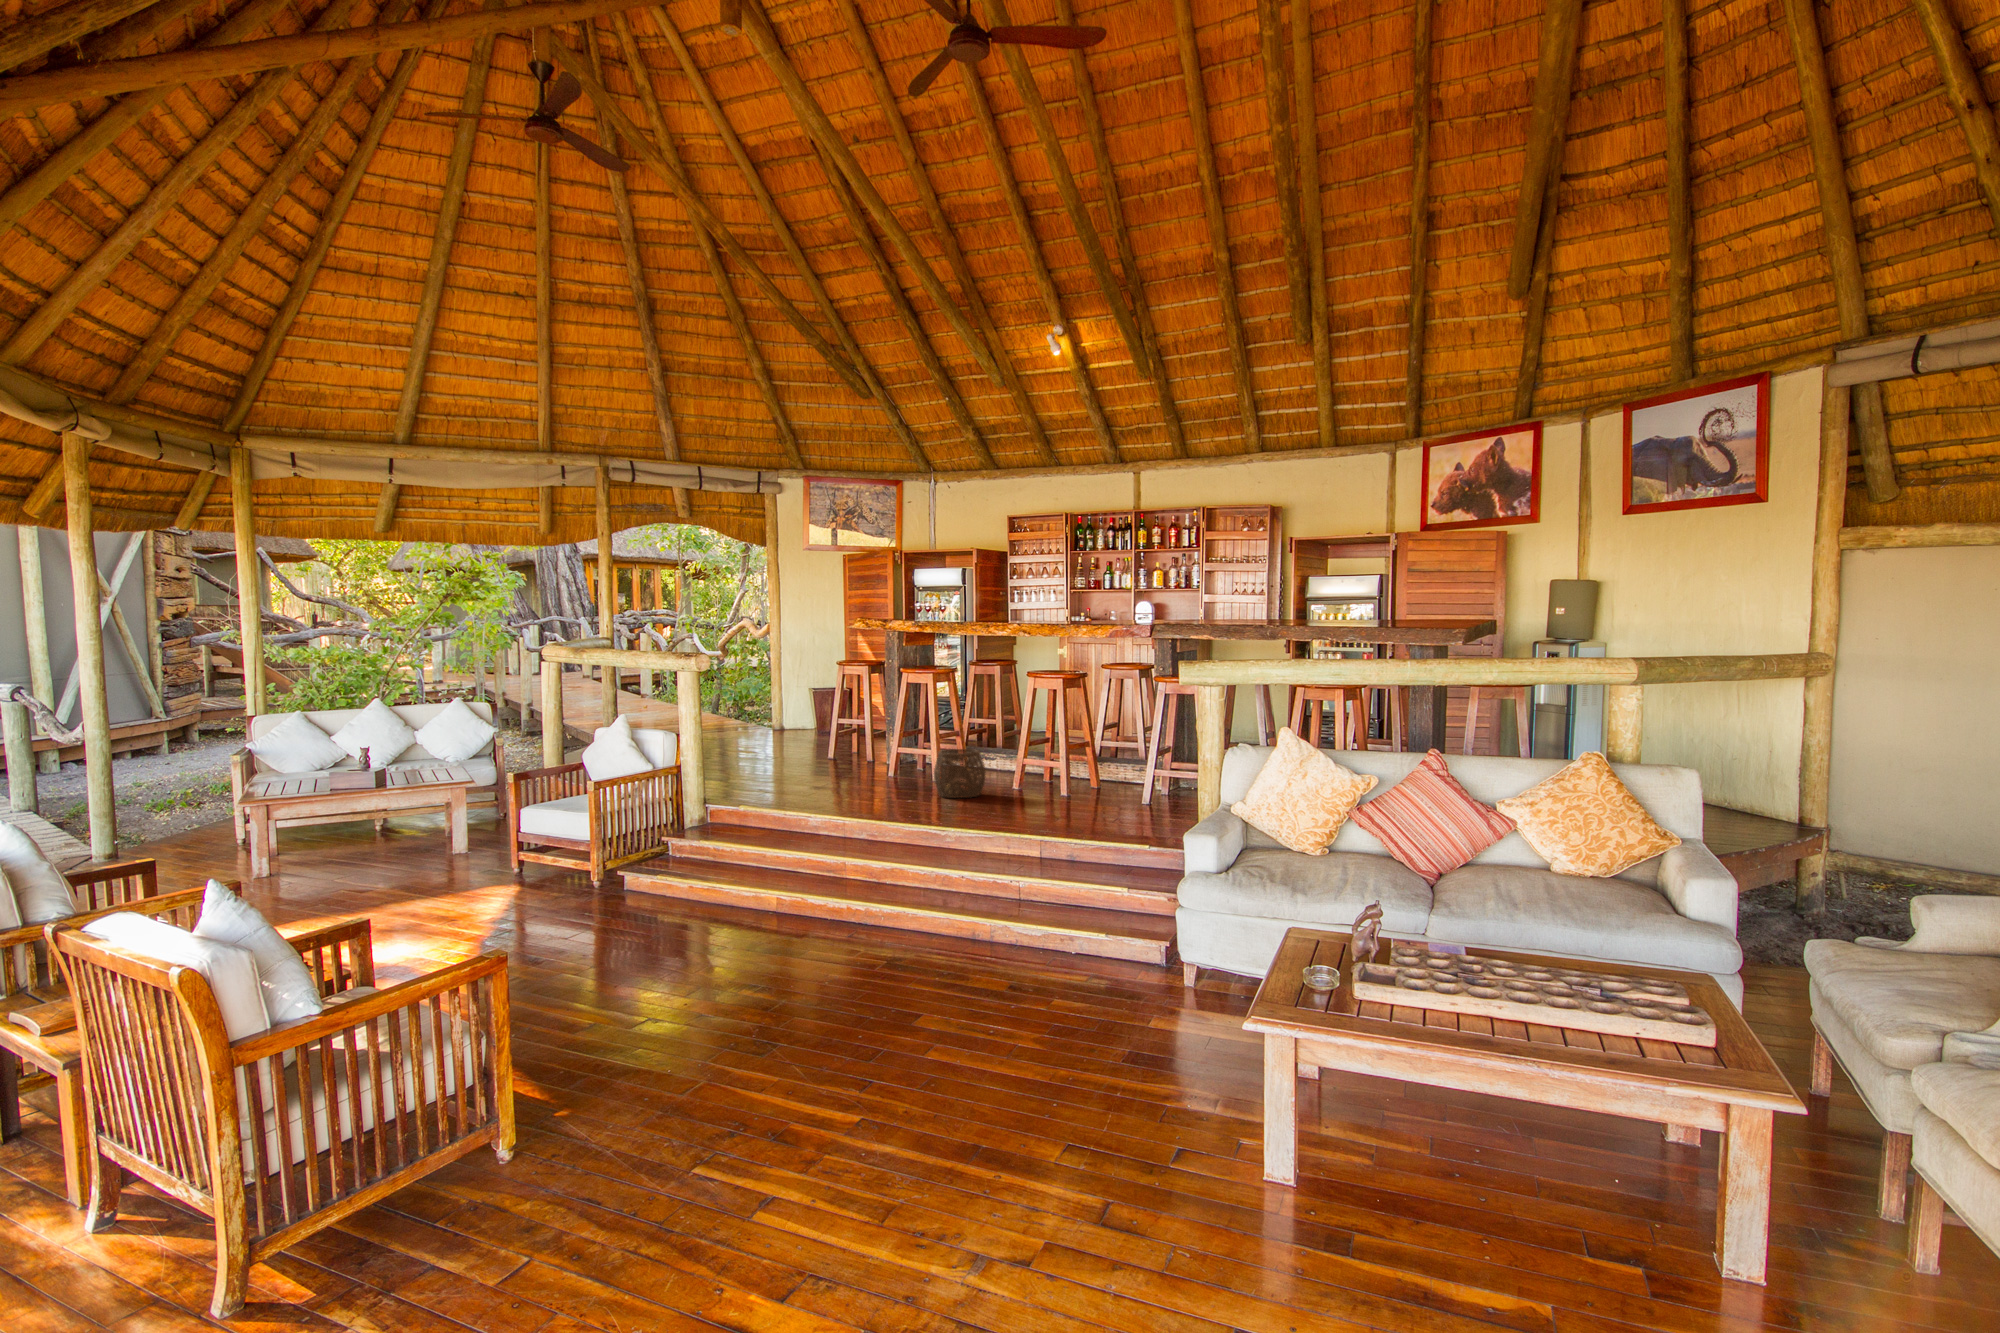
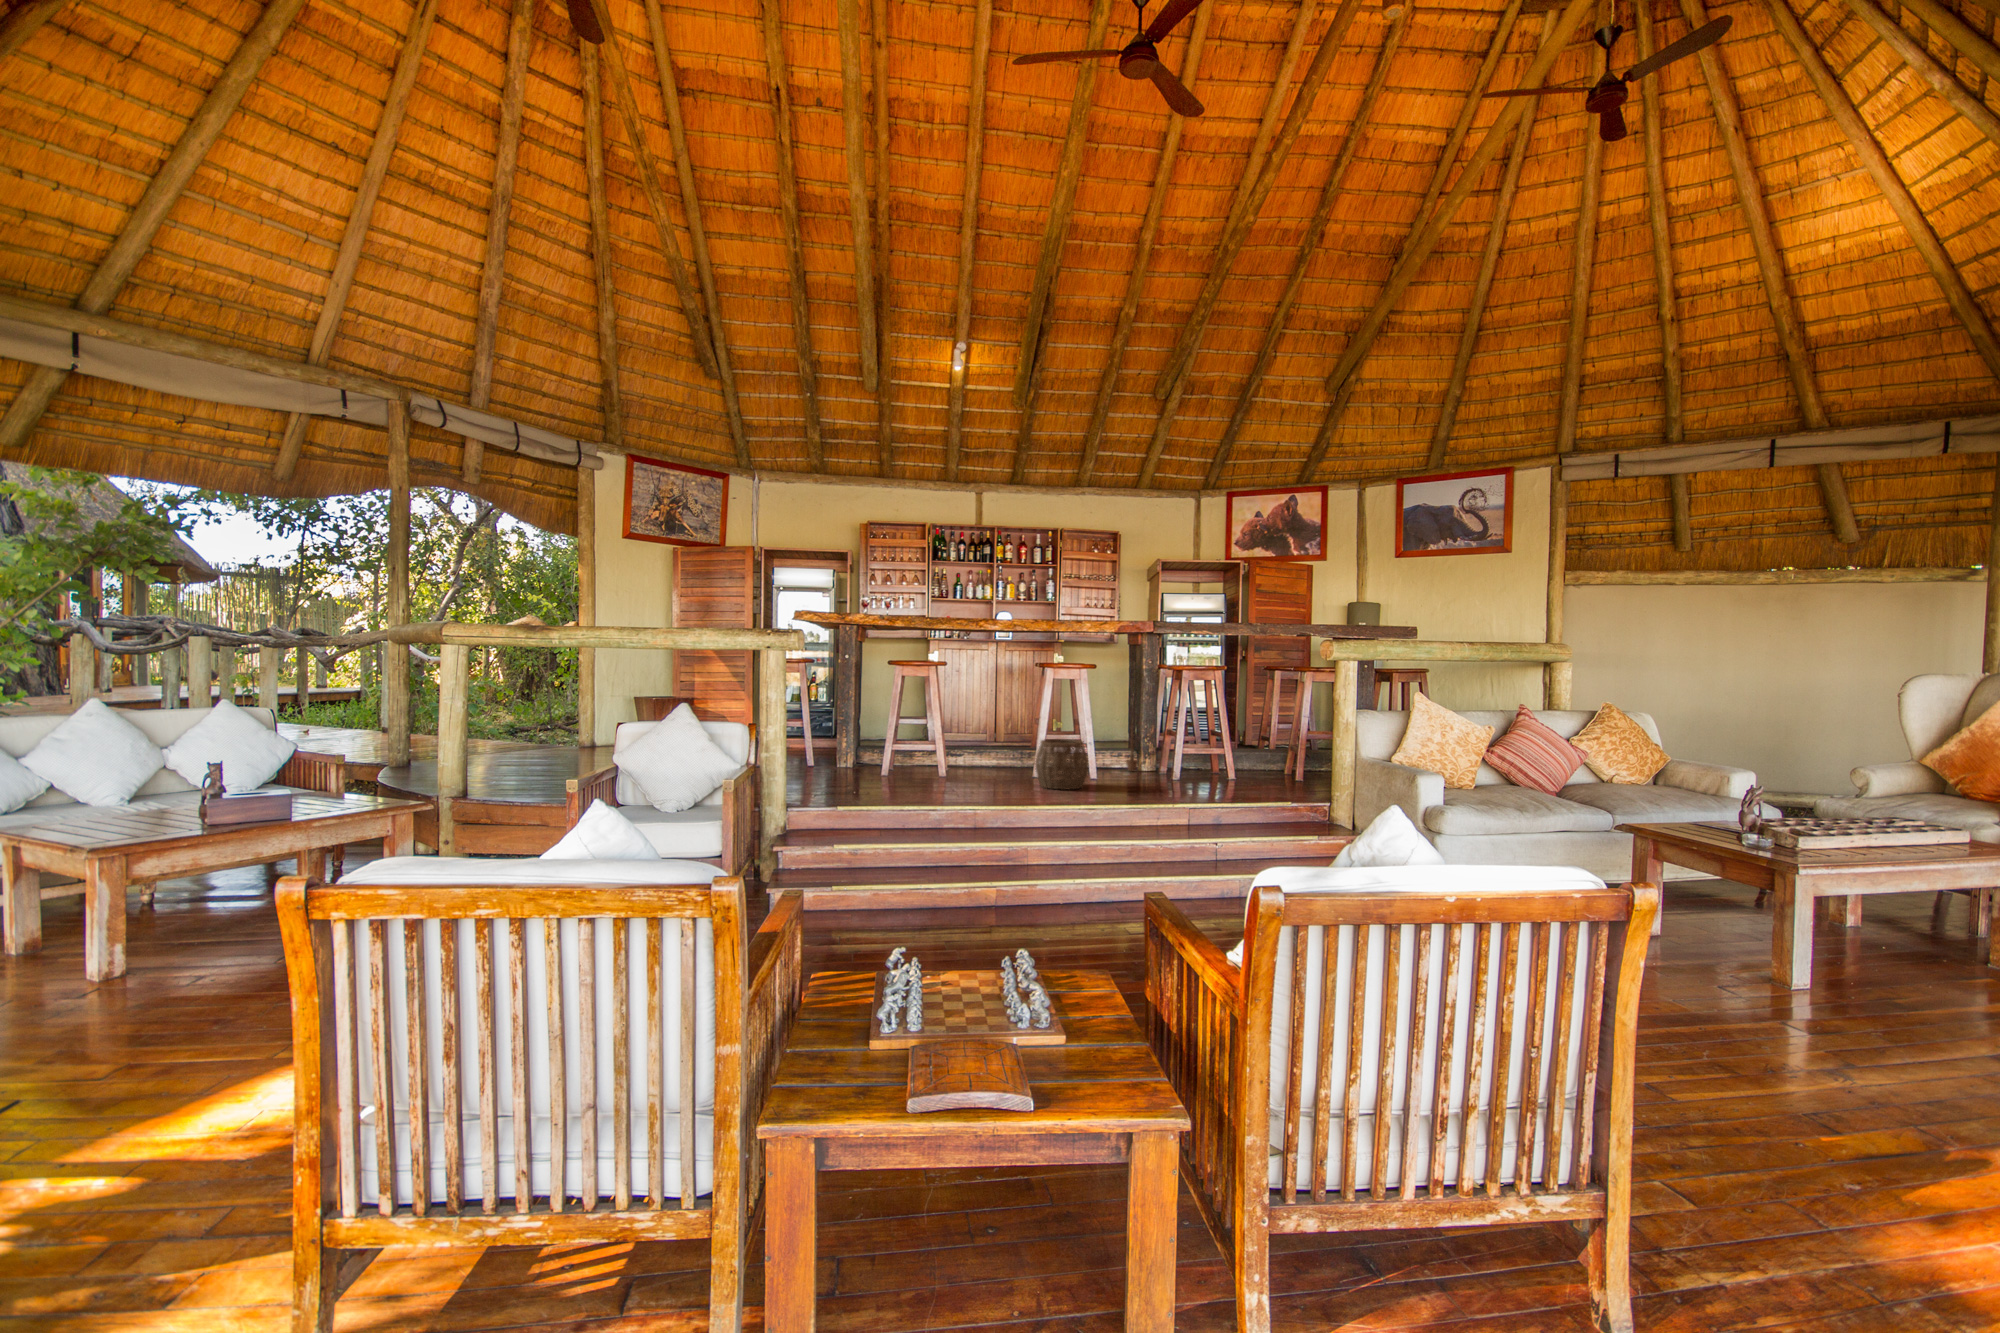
decorative plant: none [1092,736,1116,786] -> present [1125,726,1140,772]

